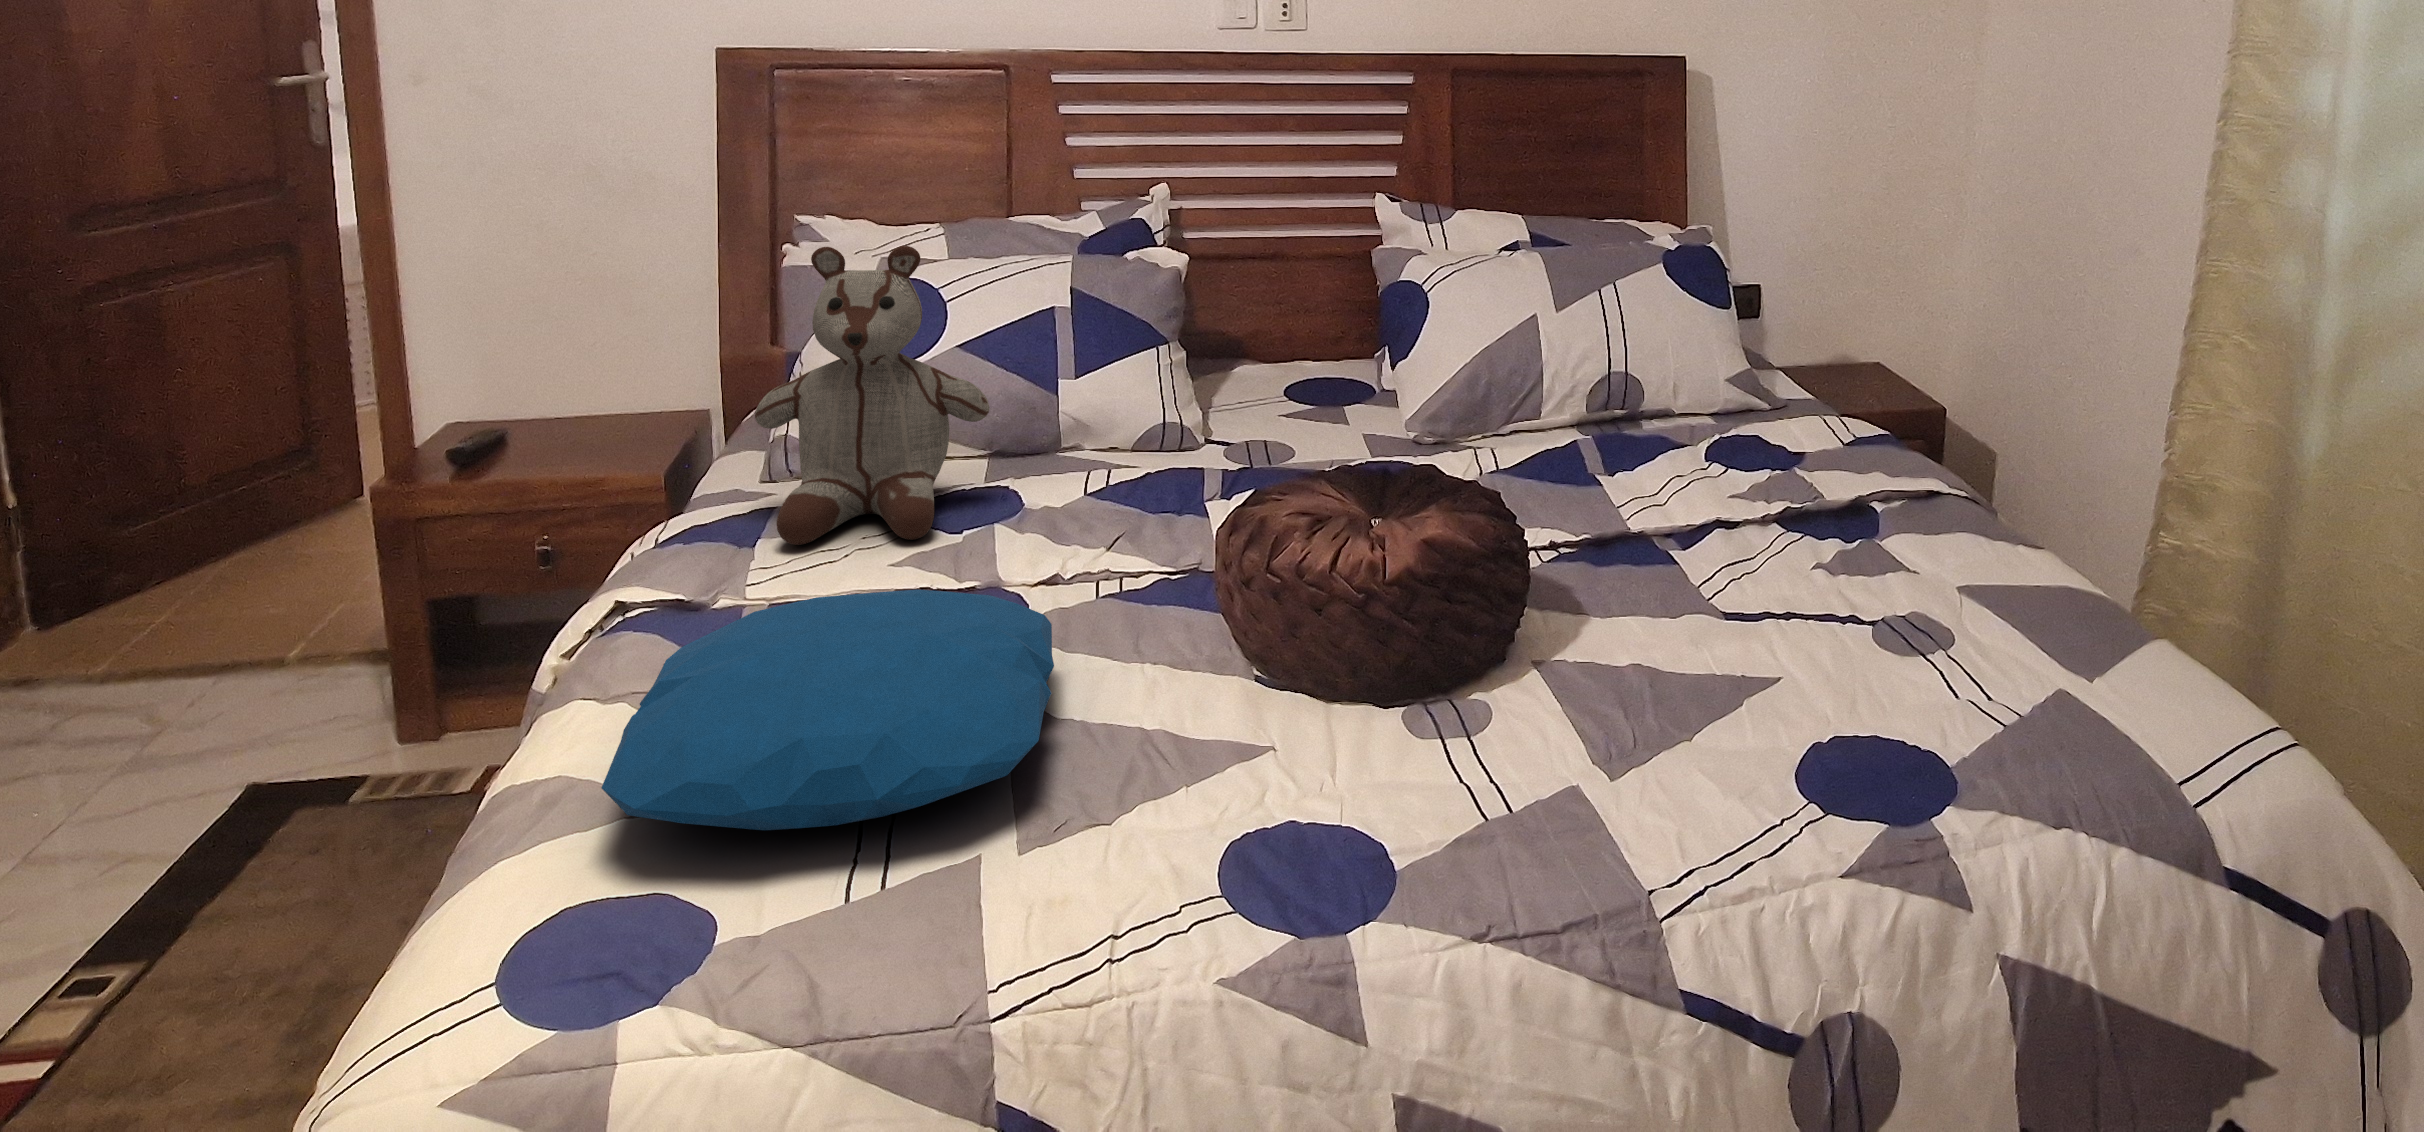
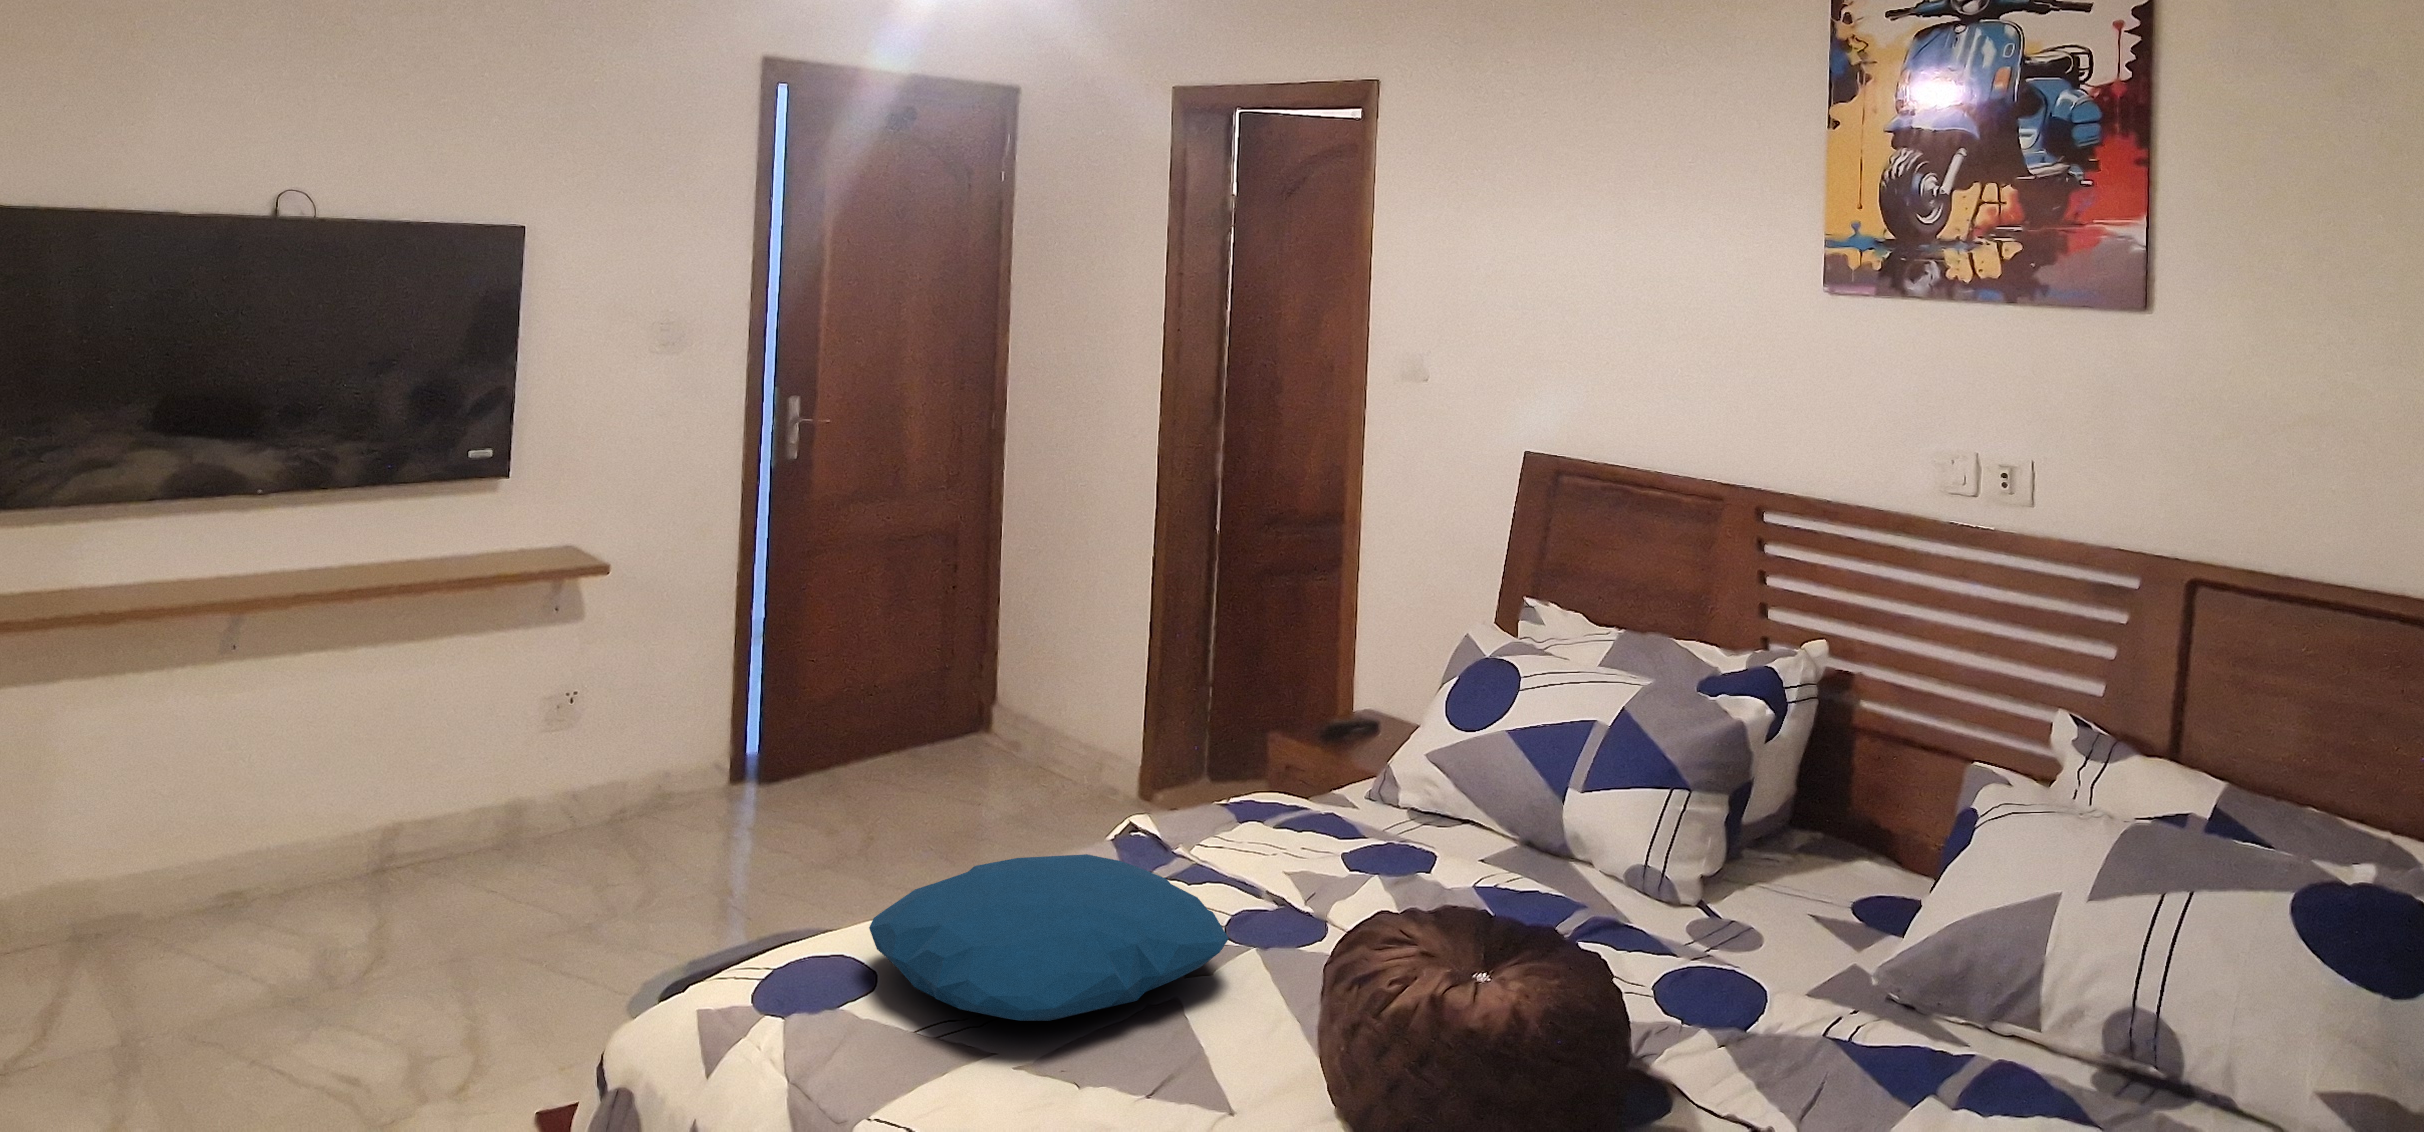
stuffed bear: present [755,246,990,545] -> none [1266,614,1451,876]

